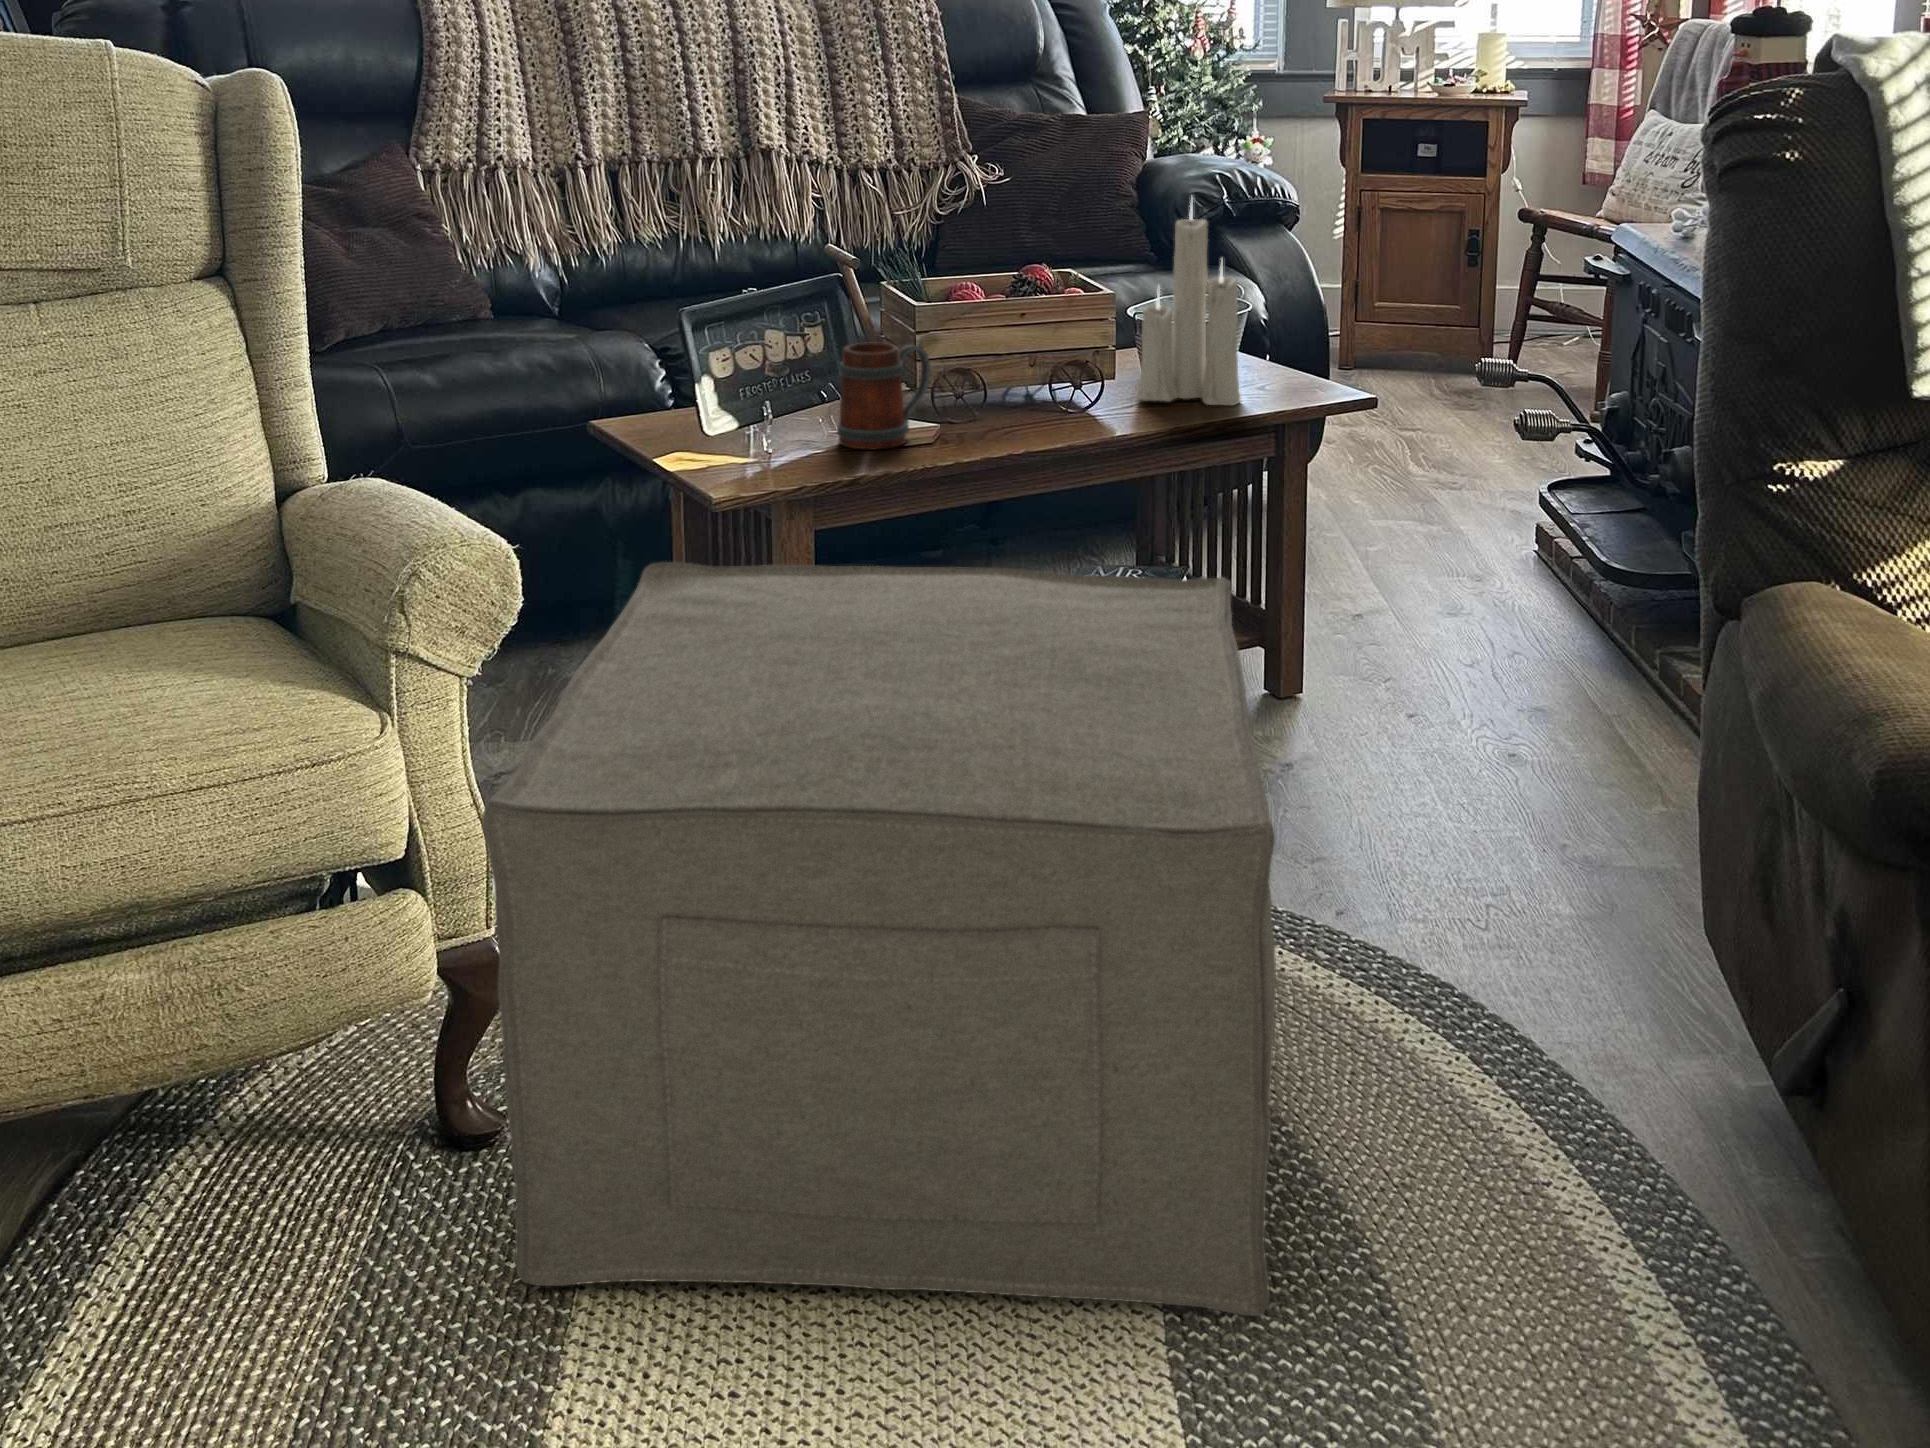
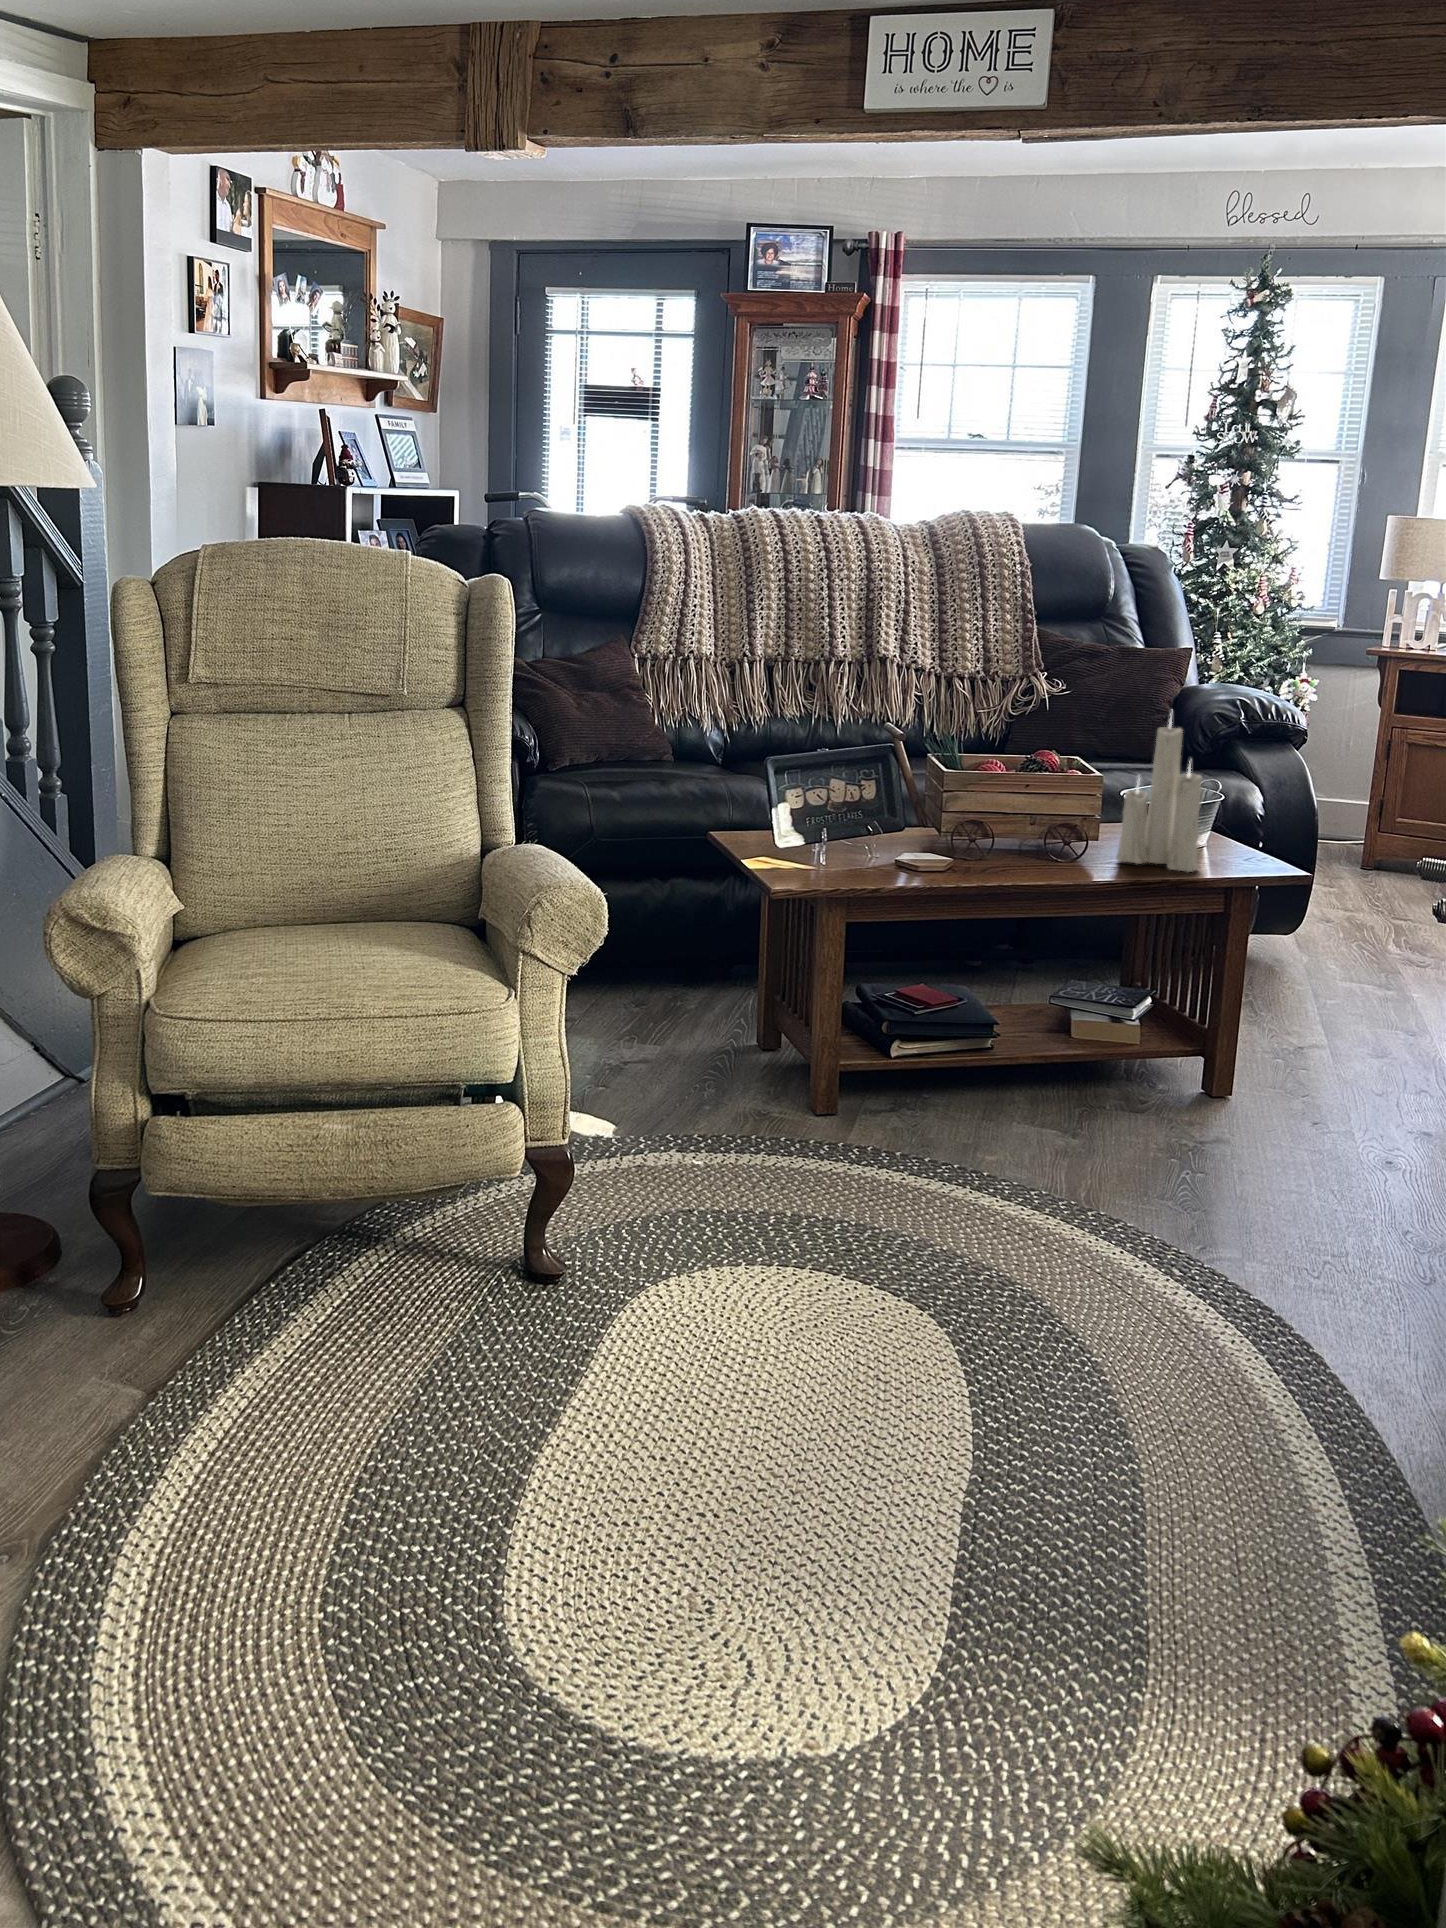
mug: present [837,343,931,450] -> none [877,796,951,873]
ottoman: present [482,562,1276,1316] -> none [546,926,1125,1490]

